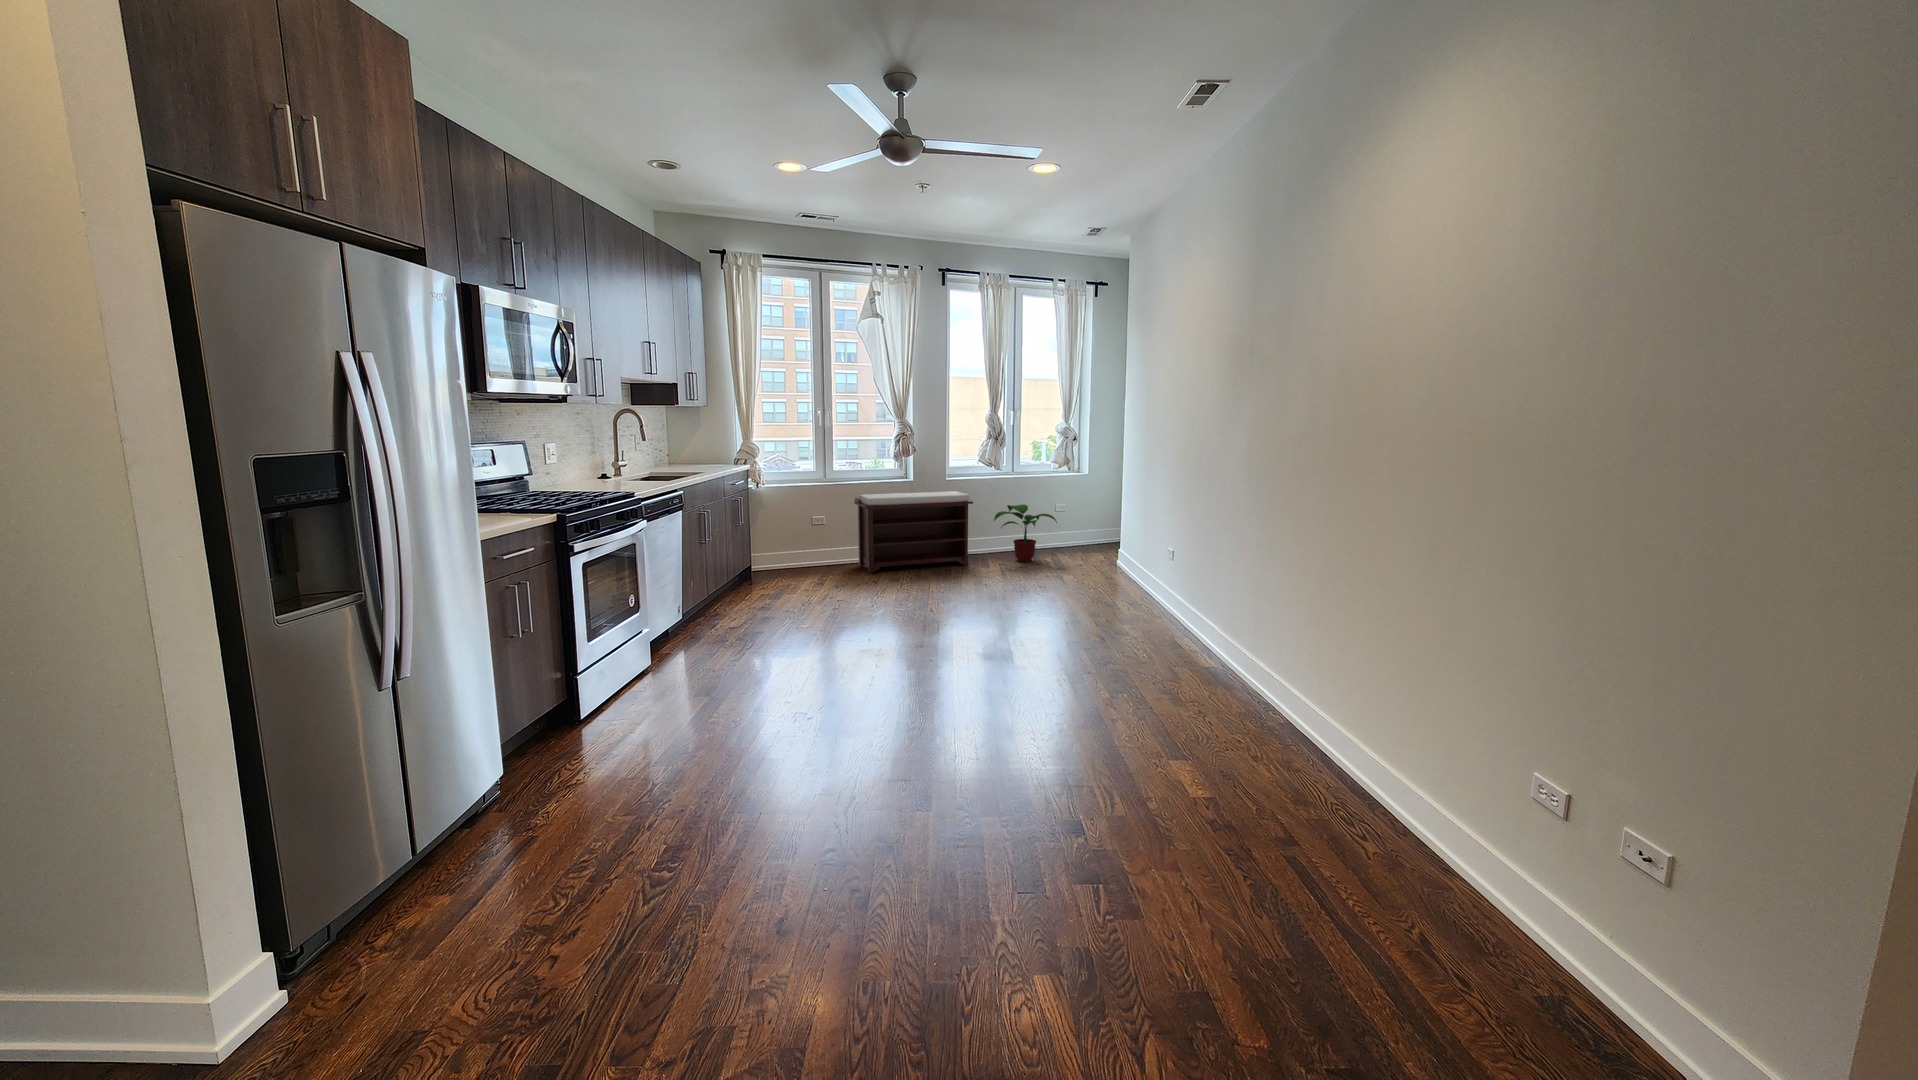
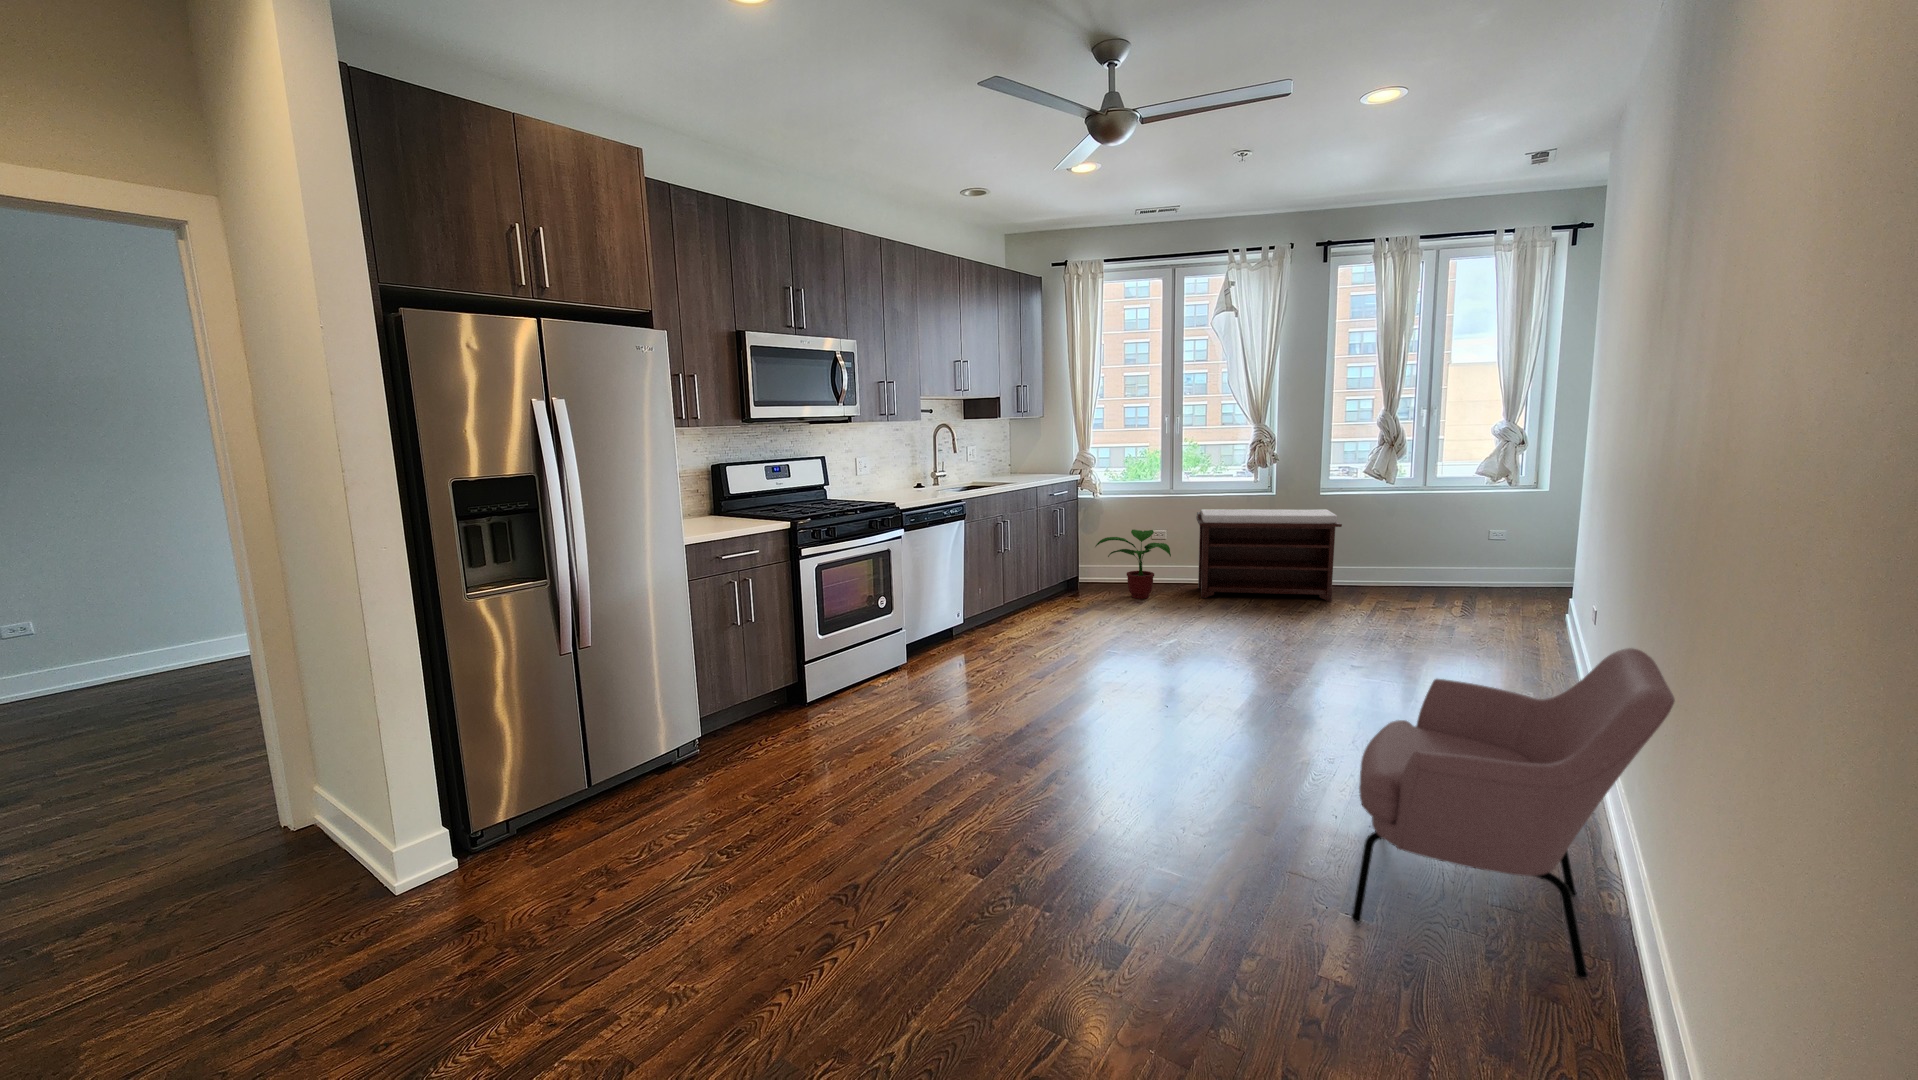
potted plant: present [994,505,1057,562] -> present [1095,530,1171,599]
armchair: none [1136,544,1352,774] -> present [1351,648,1675,978]

